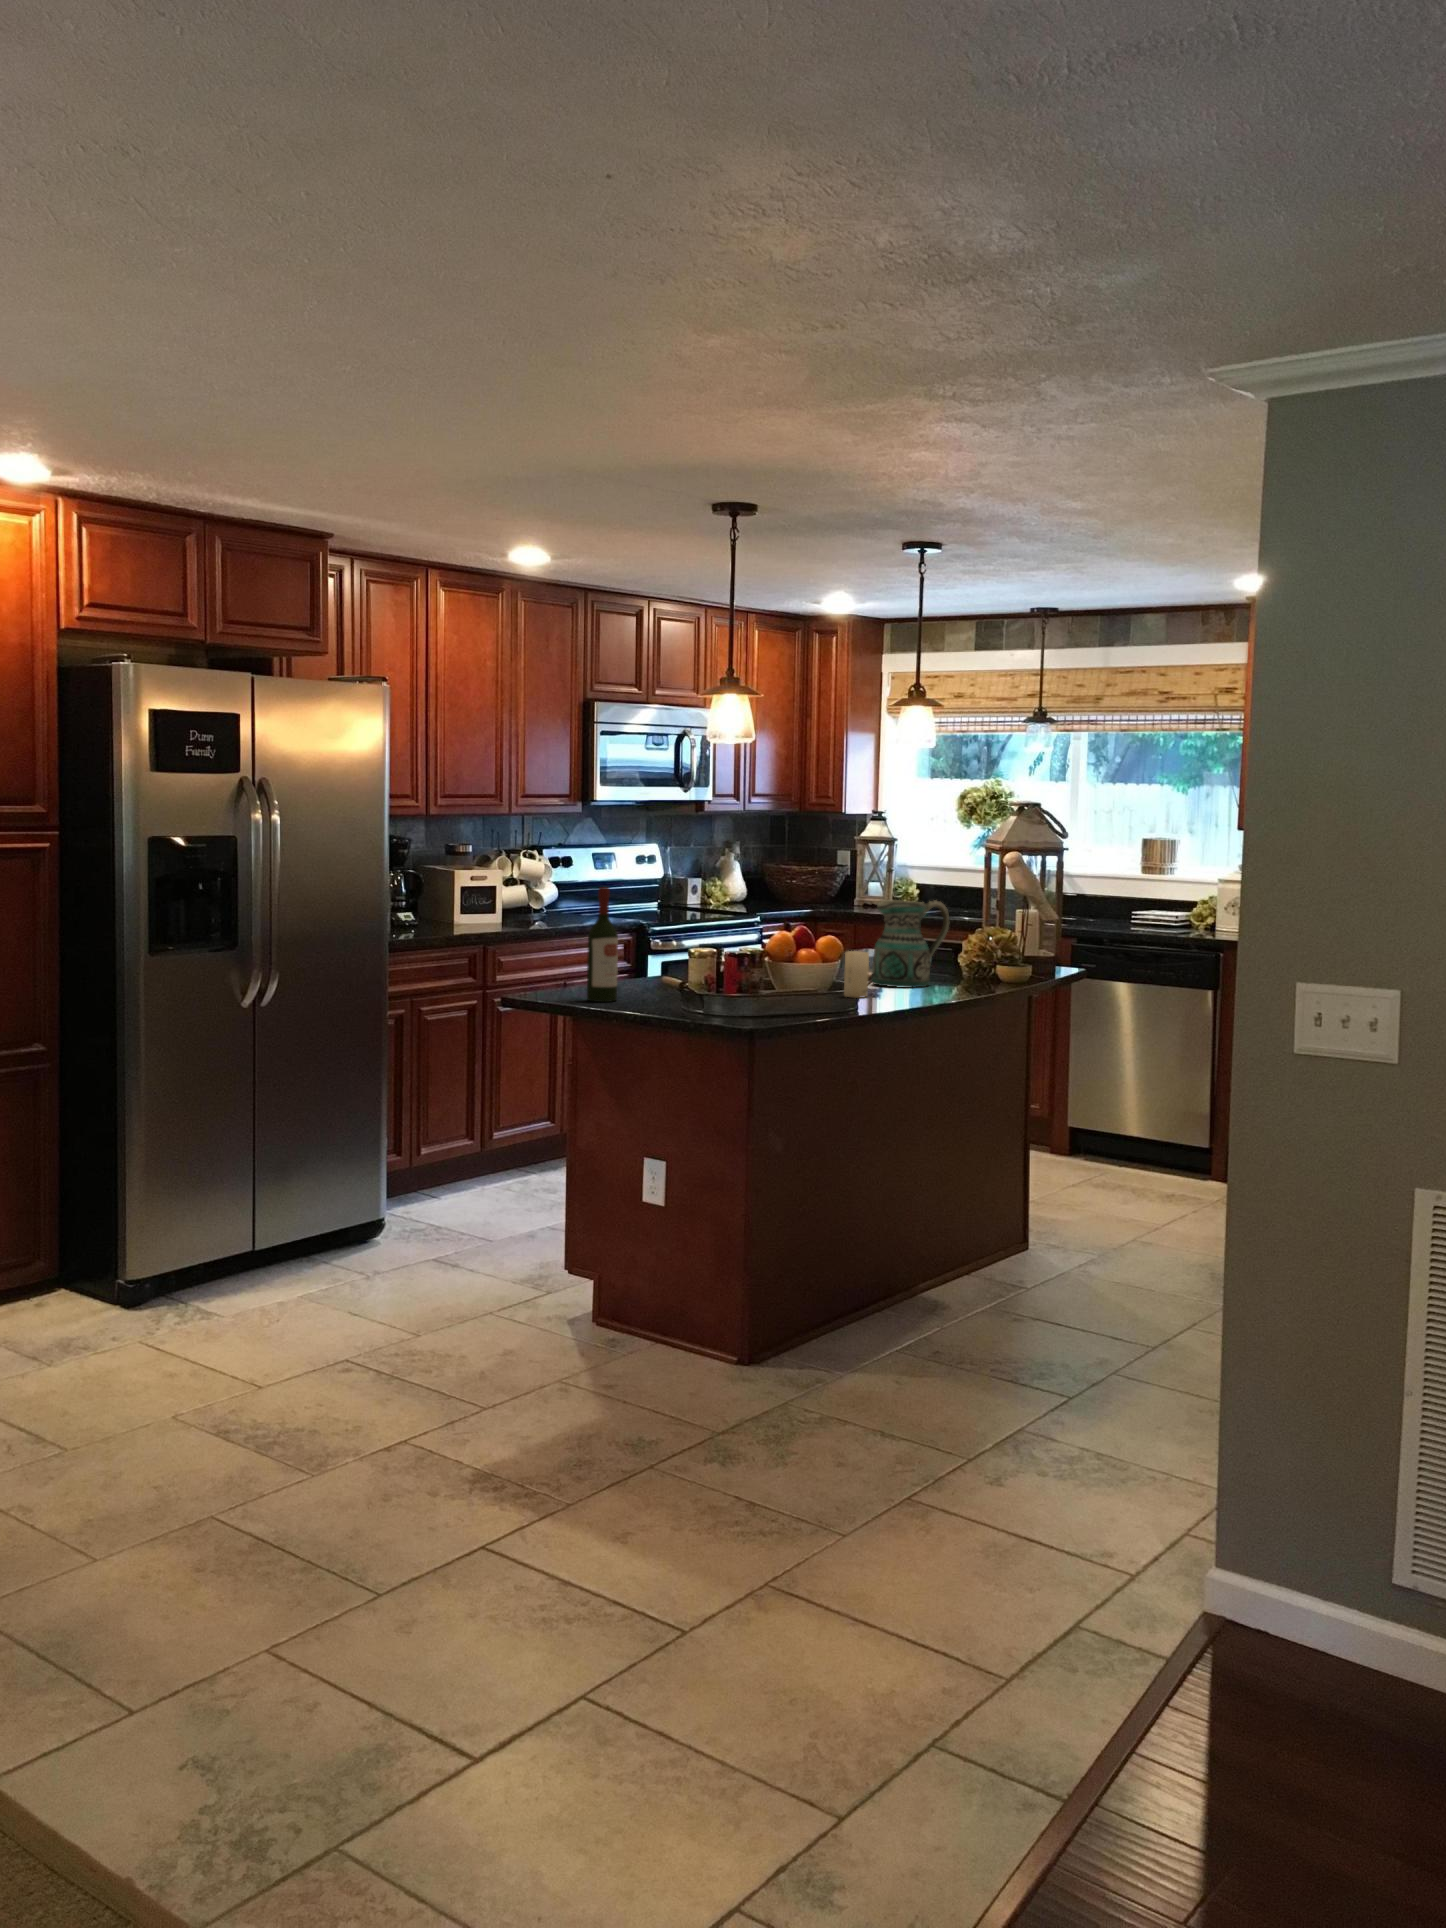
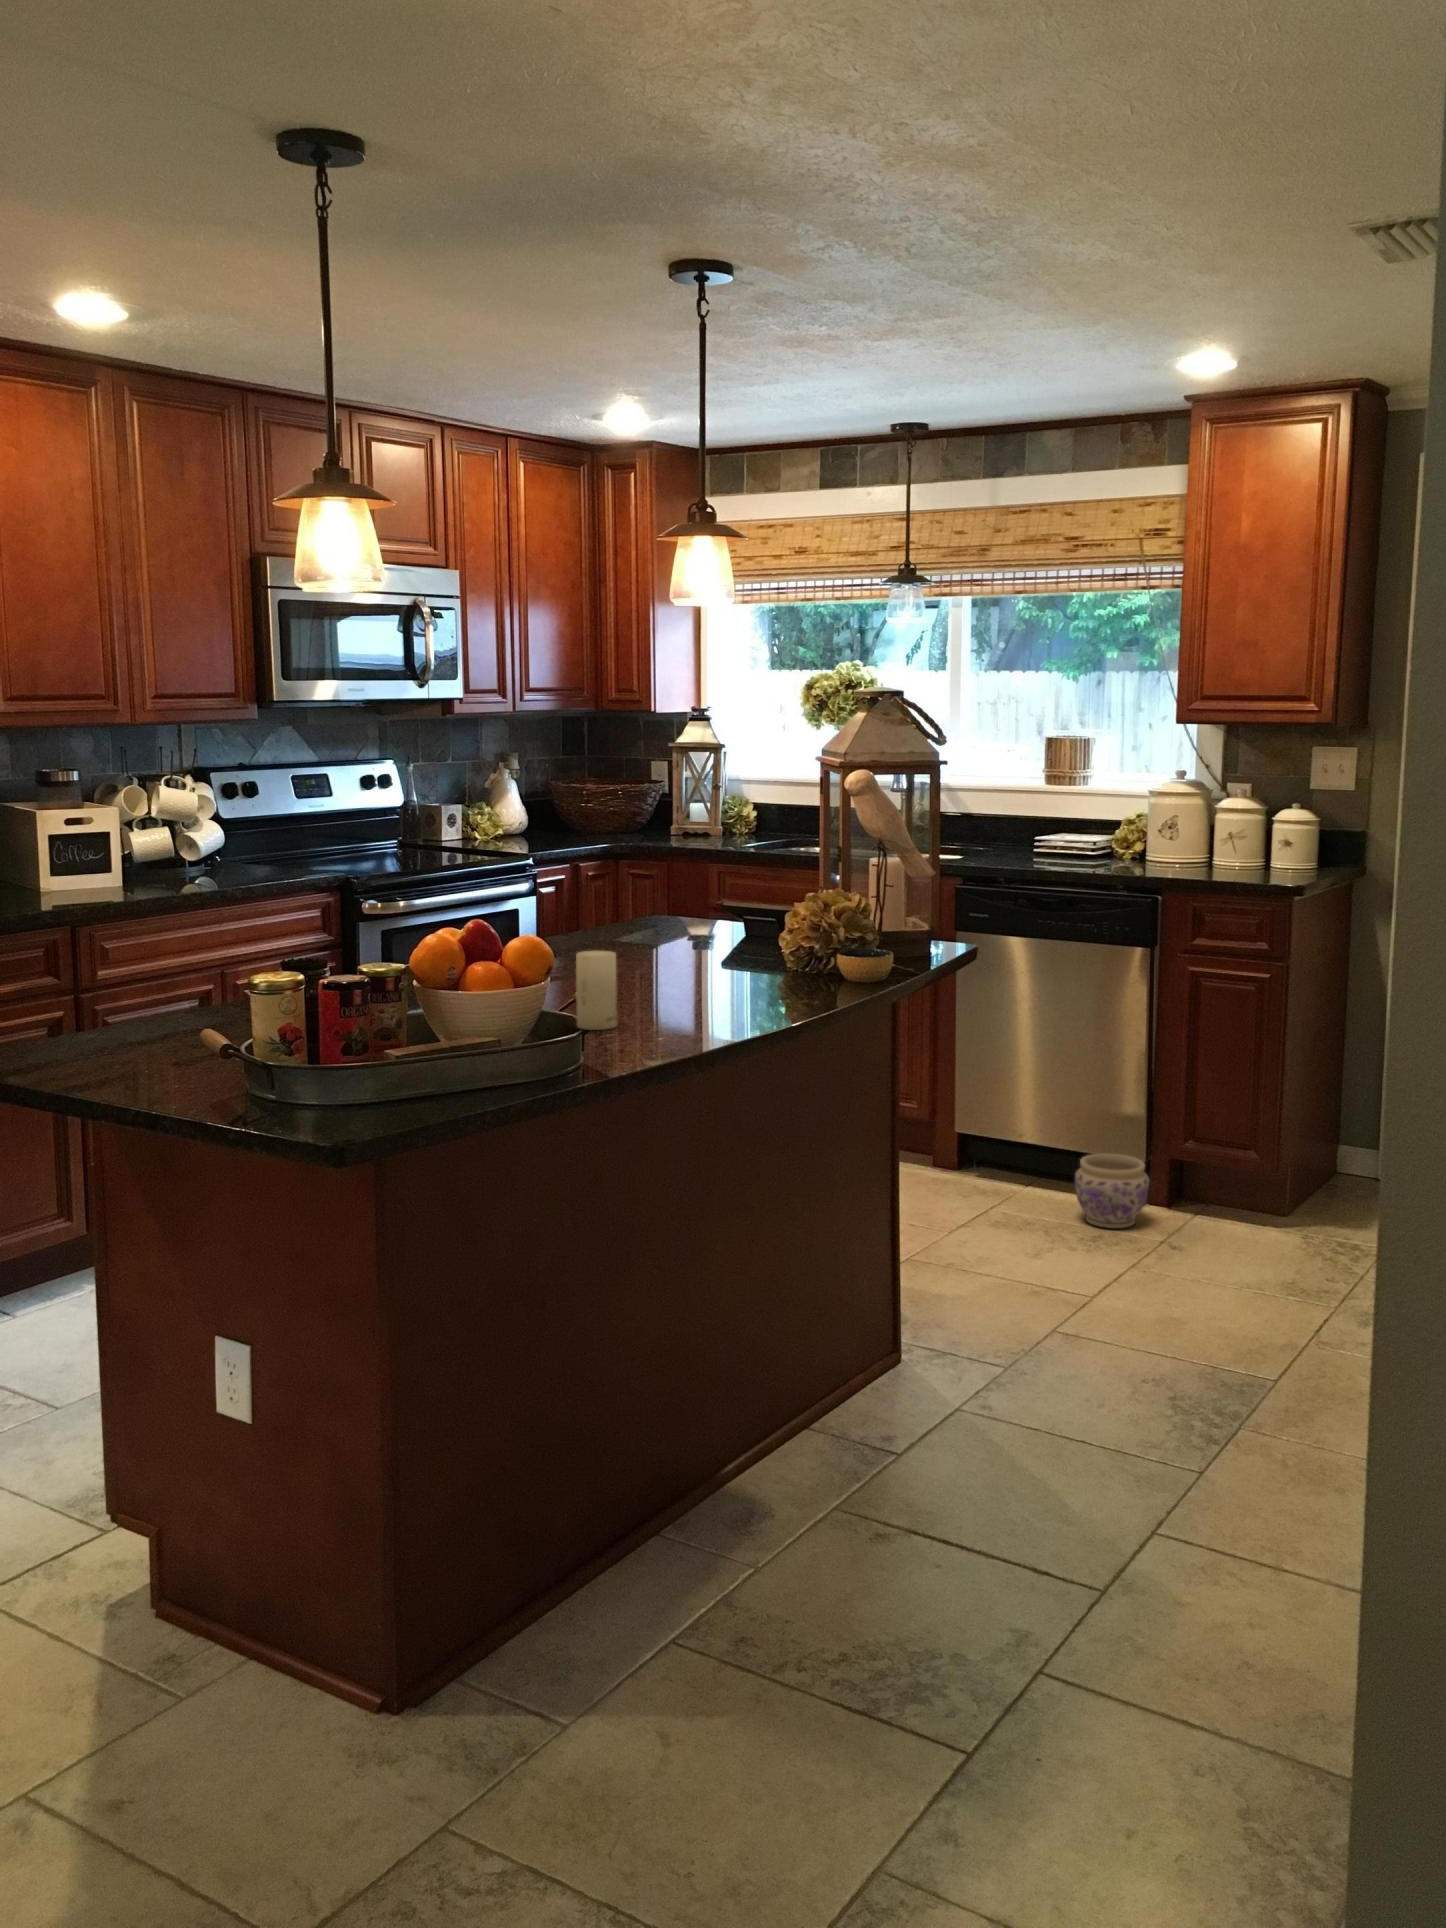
wine bottle: present [587,887,618,1002] -> none [114,861,175,1062]
ceramic pitcher: present [872,900,949,988] -> none [638,854,760,997]
planter: none [1156,1140,1212,1193] -> present [1075,1153,1149,1229]

